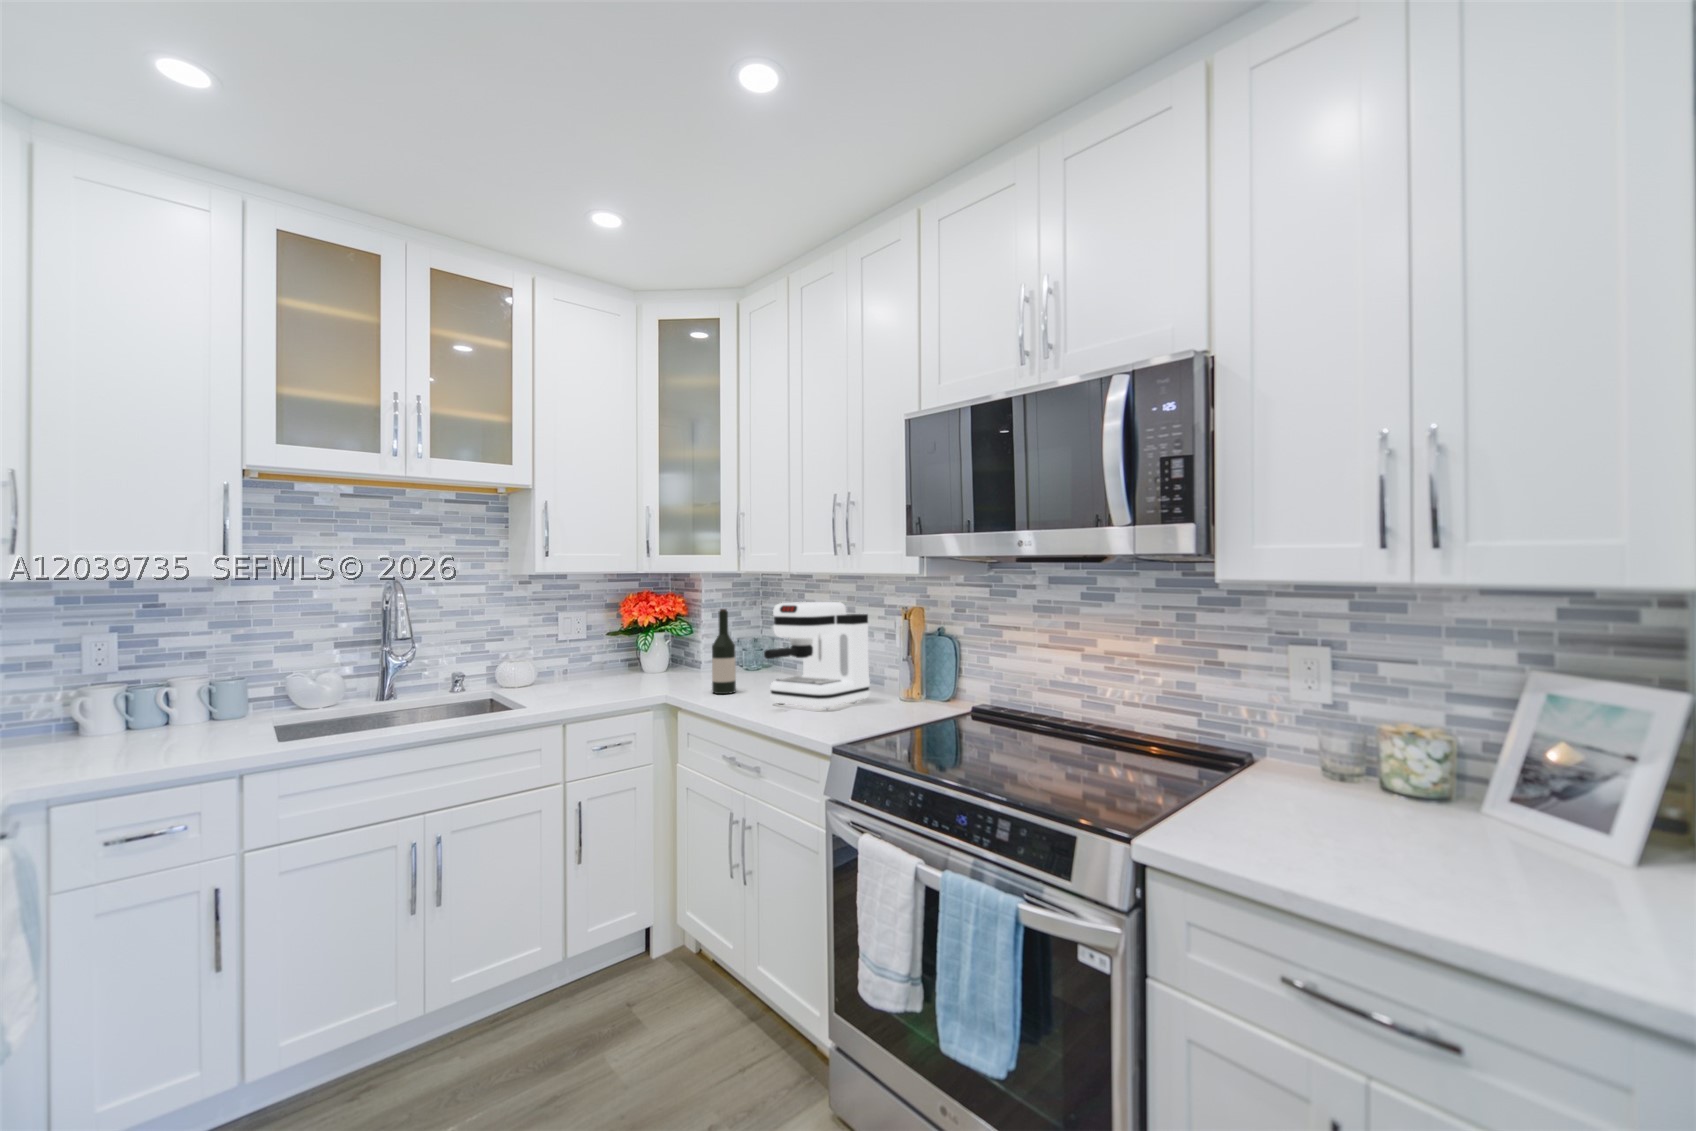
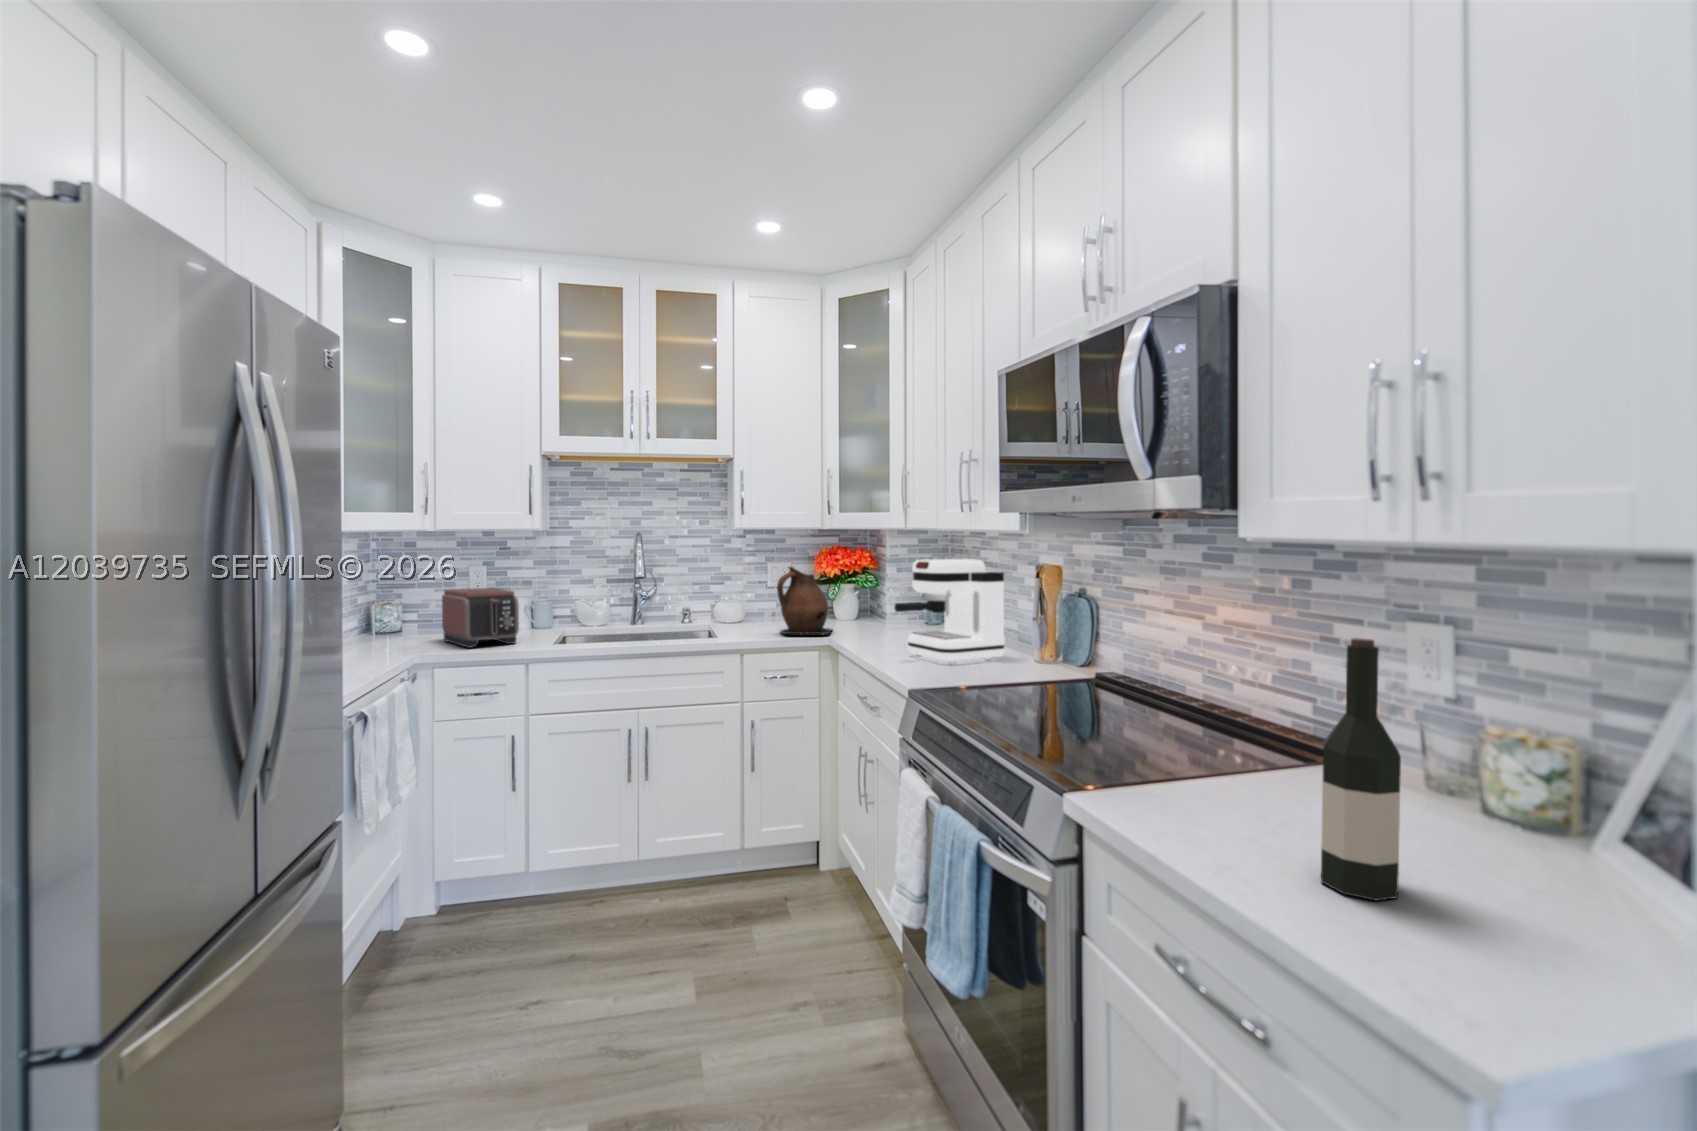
wine bottle: present [712,609,736,694] -> present [1321,638,1401,901]
ceramic pitcher: none [591,614,657,691] -> present [777,567,832,635]
toaster: none [98,656,240,741] -> present [442,588,519,648]

